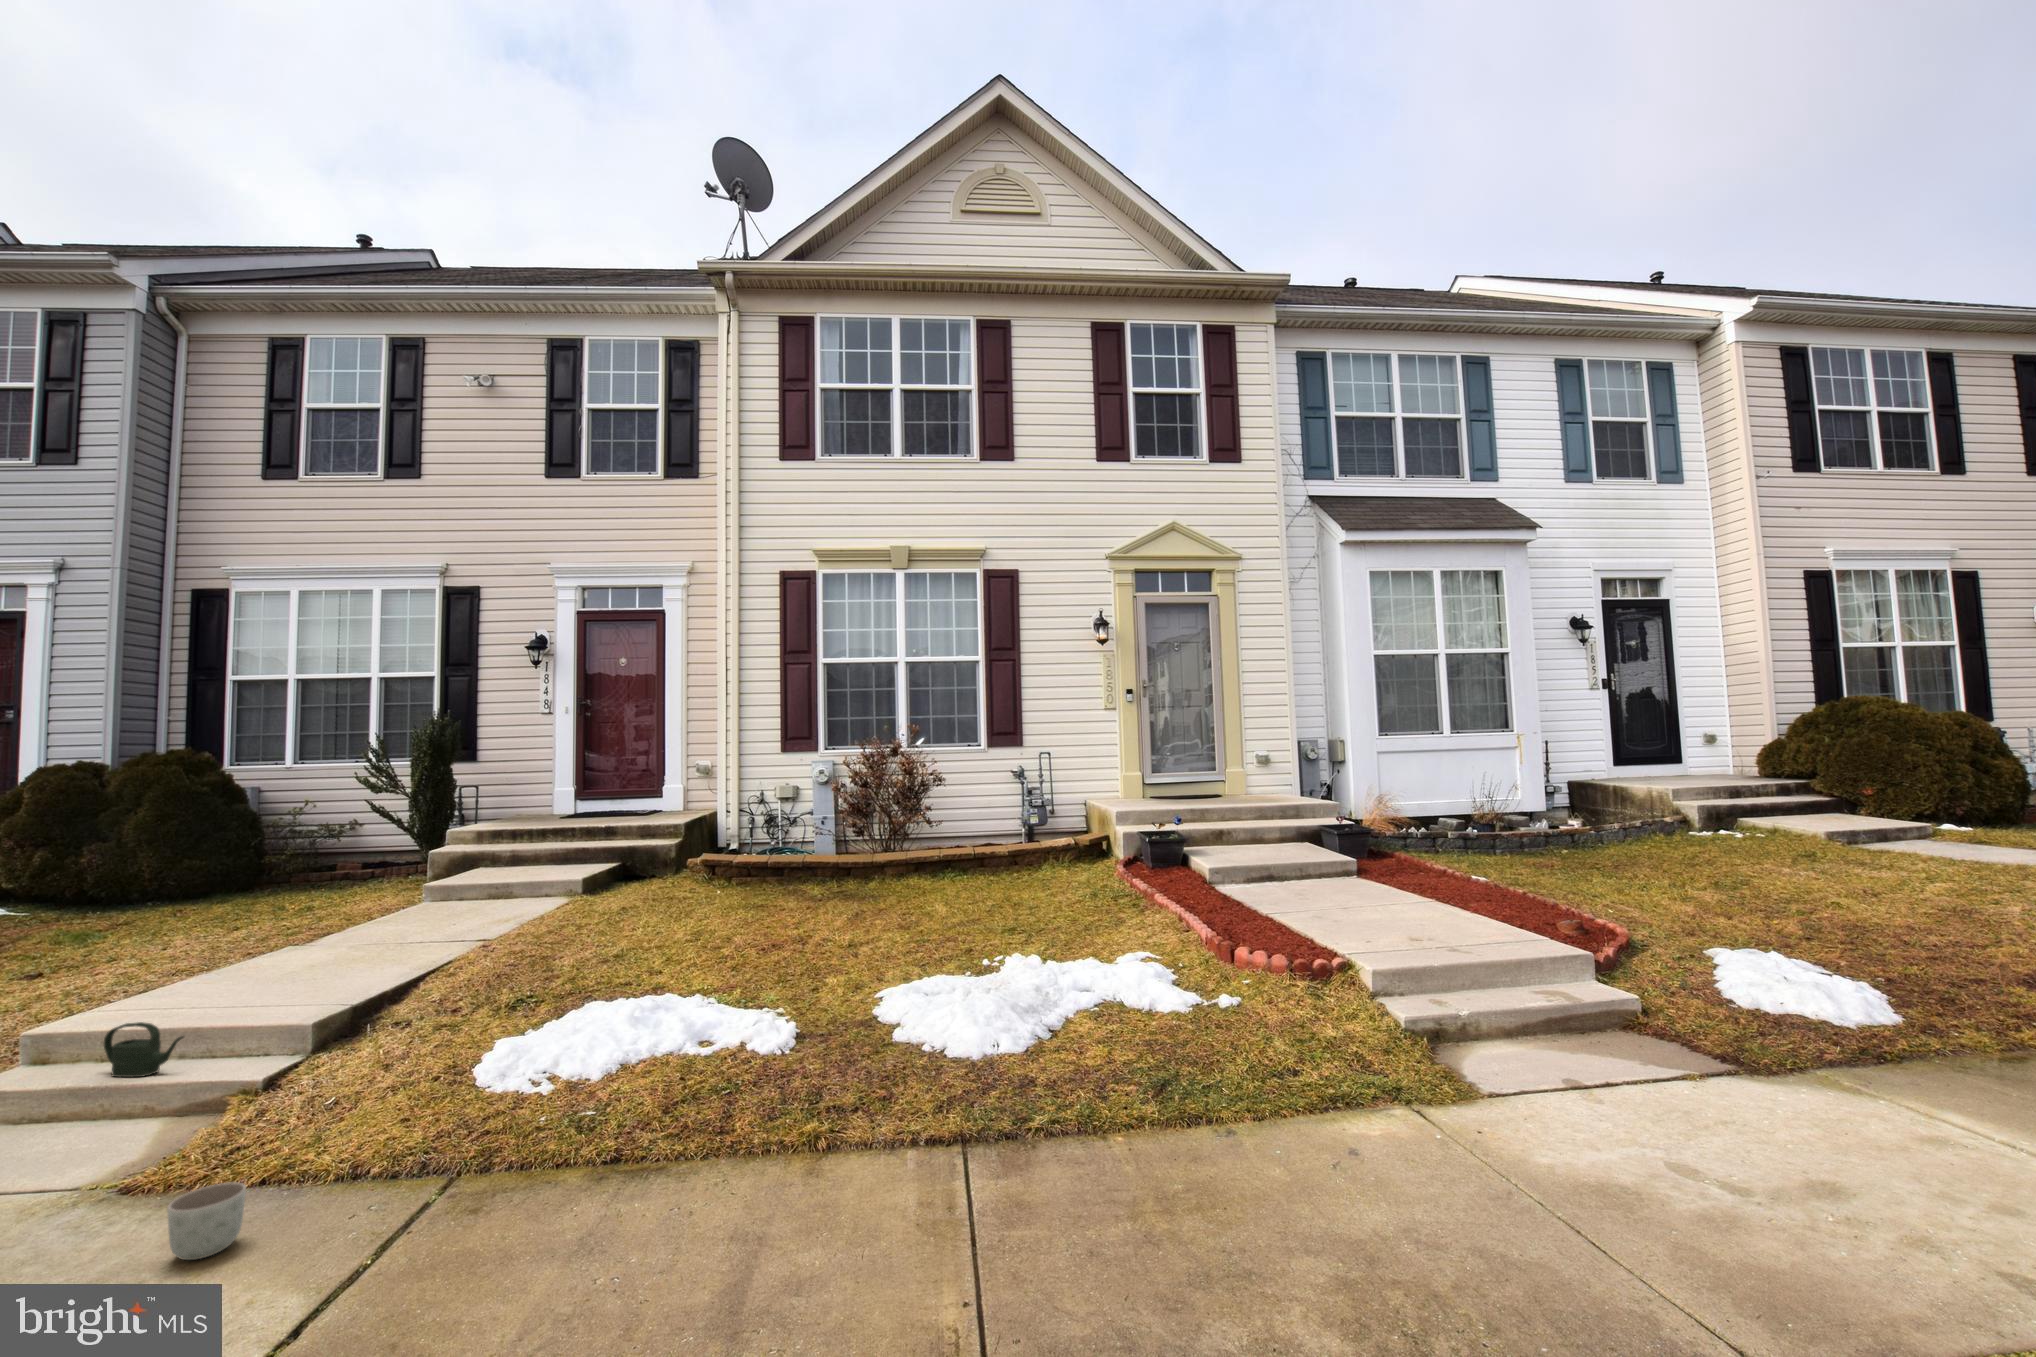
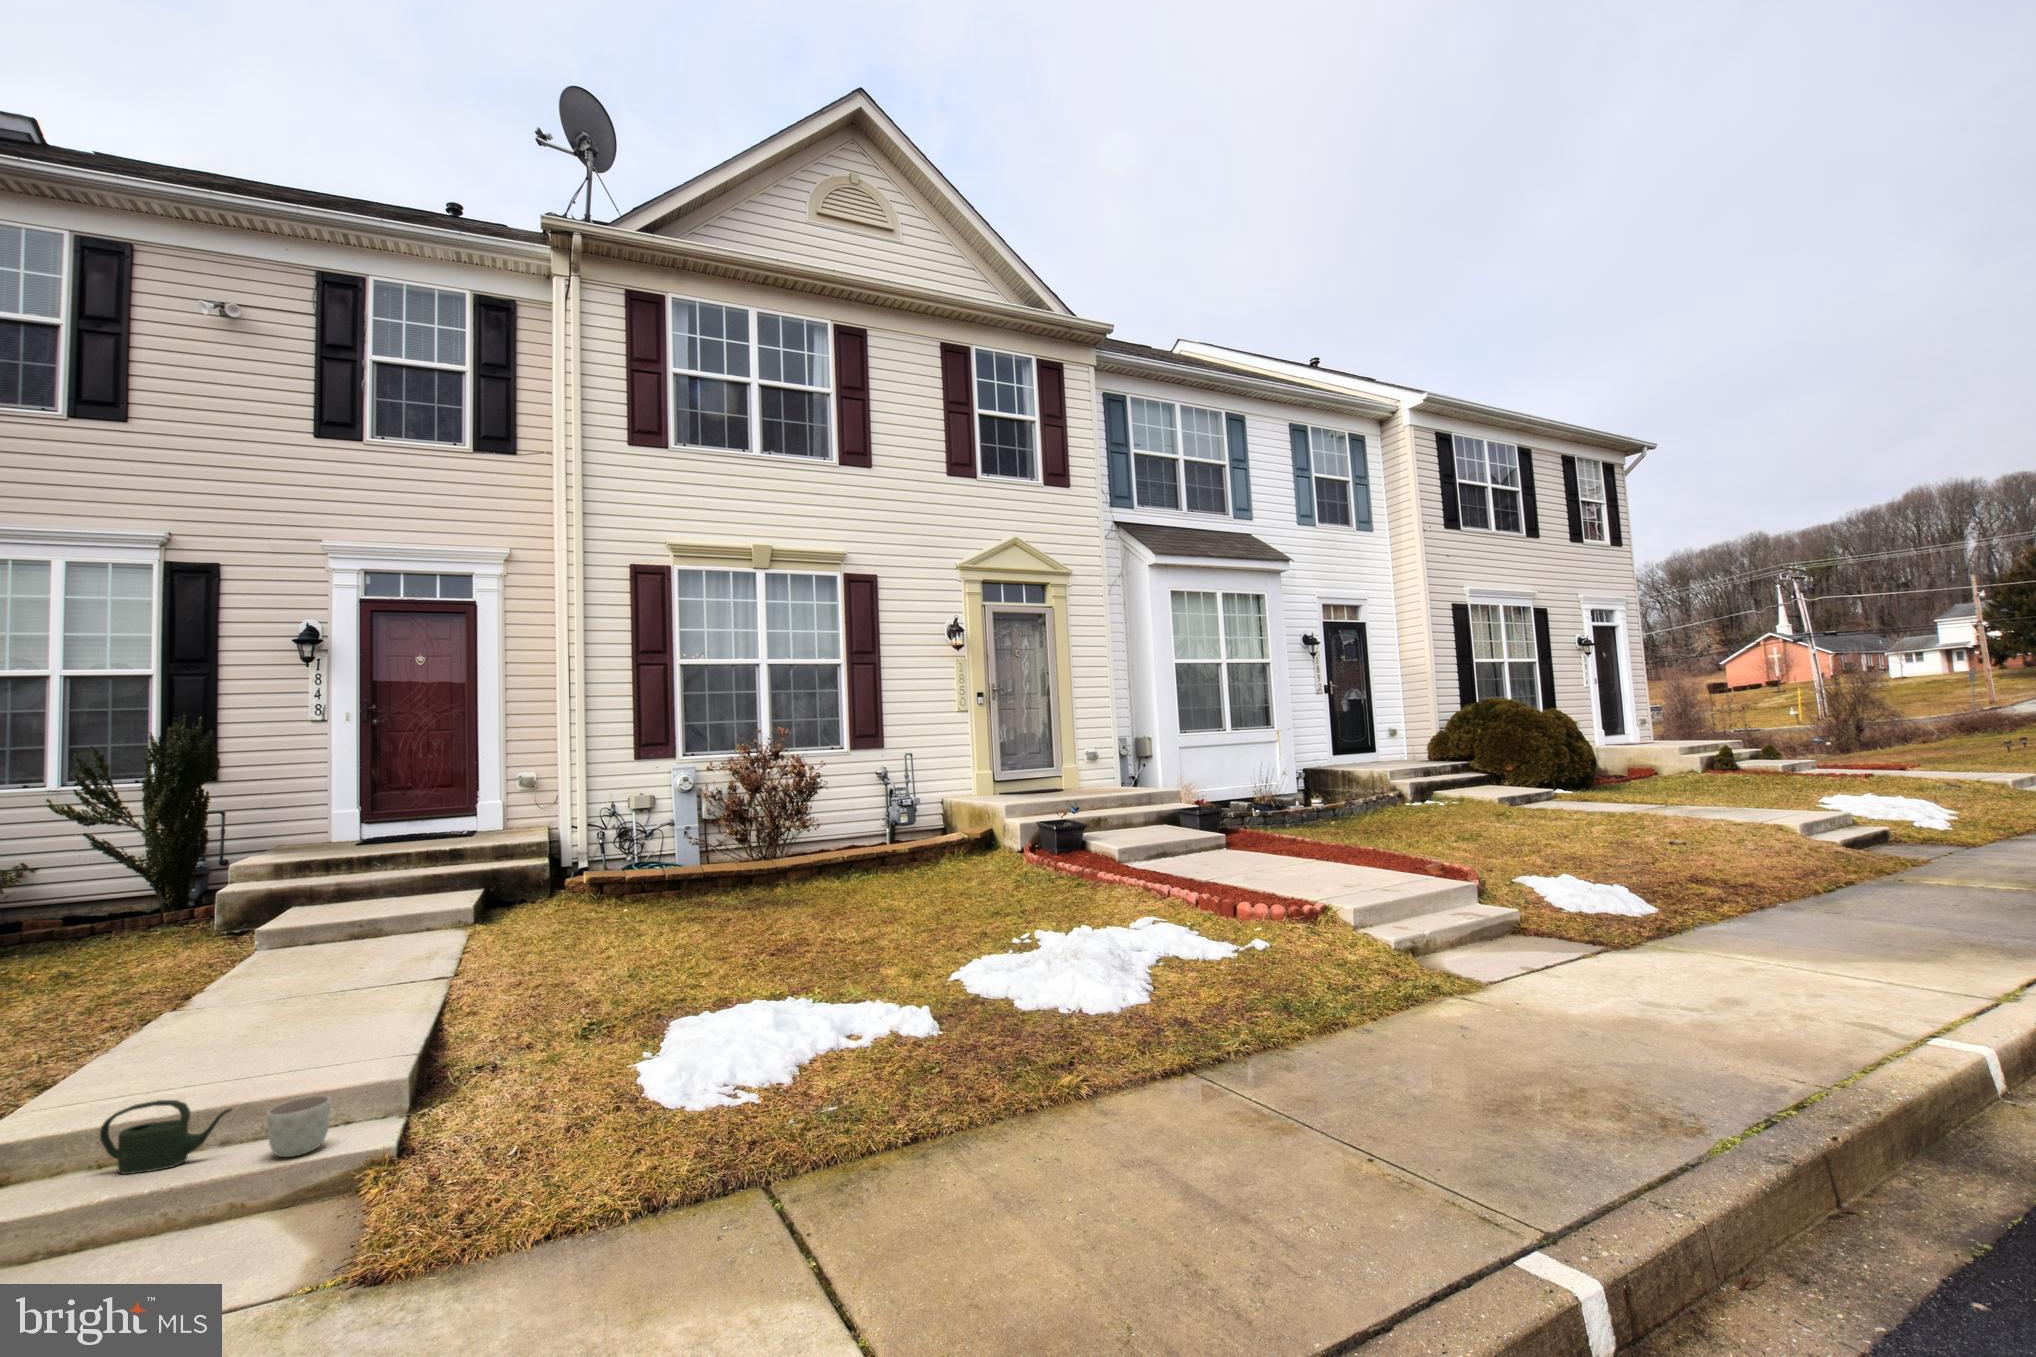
planter: present [167,1182,246,1260] -> present [267,1095,331,1157]

